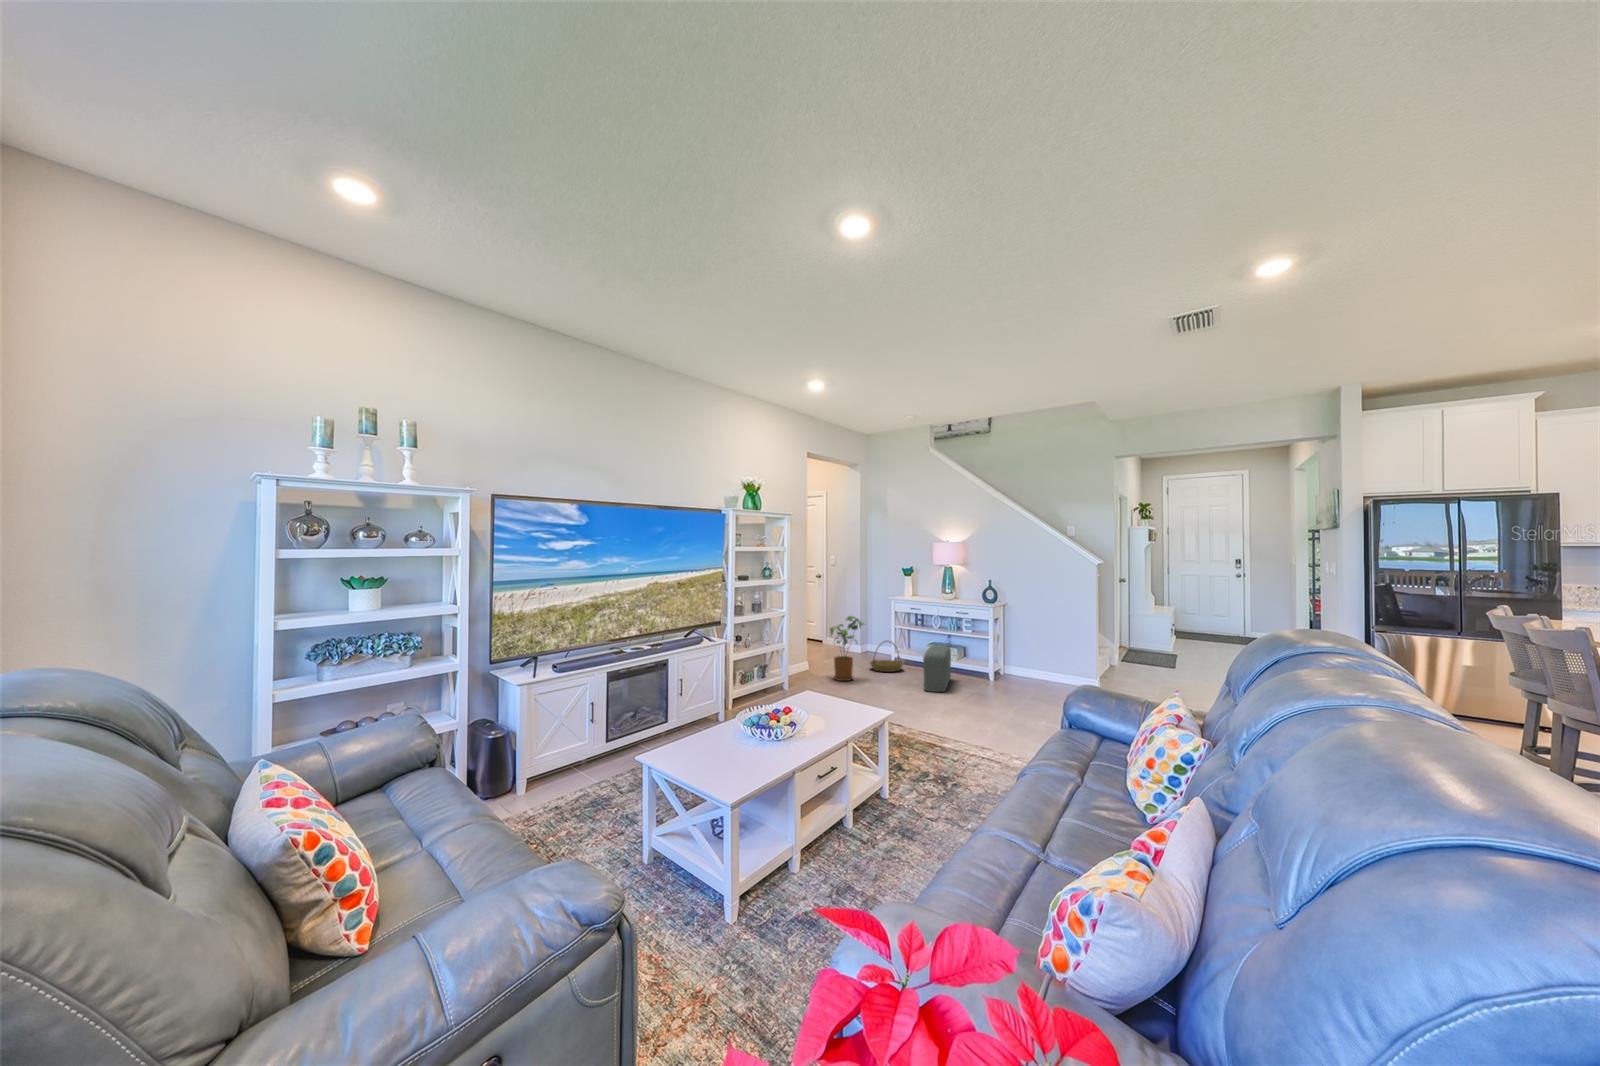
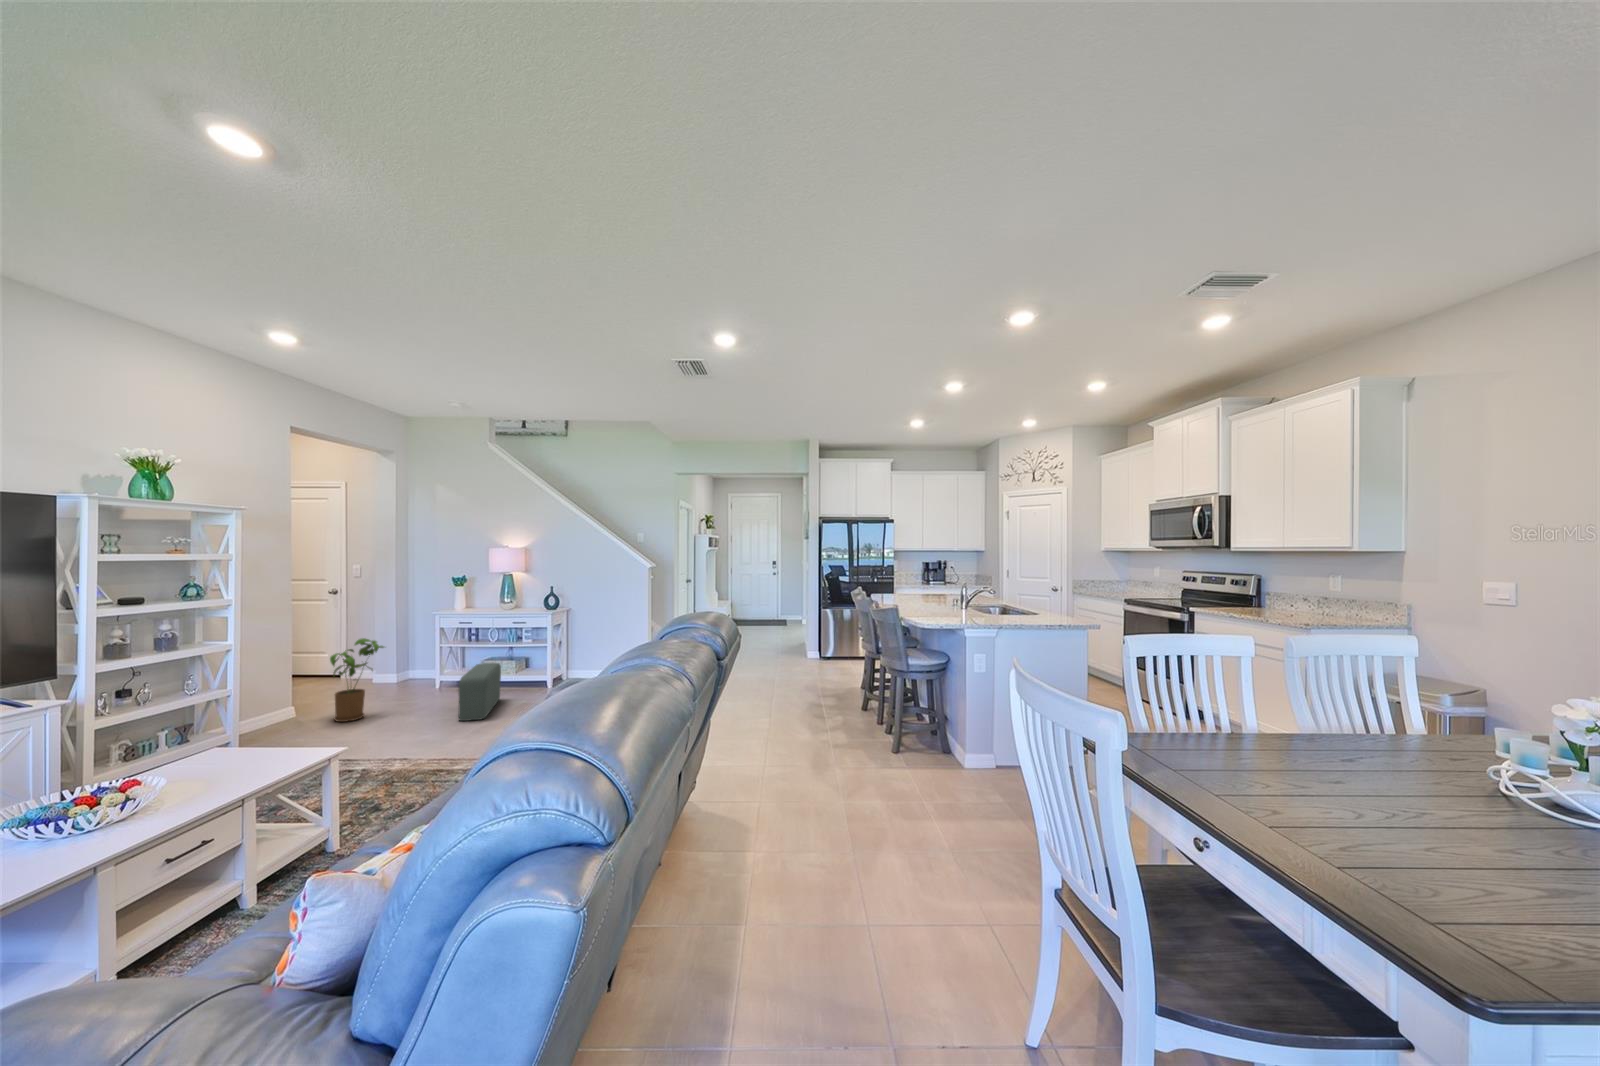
basket: present [870,641,903,672] -> none [399,661,446,699]

